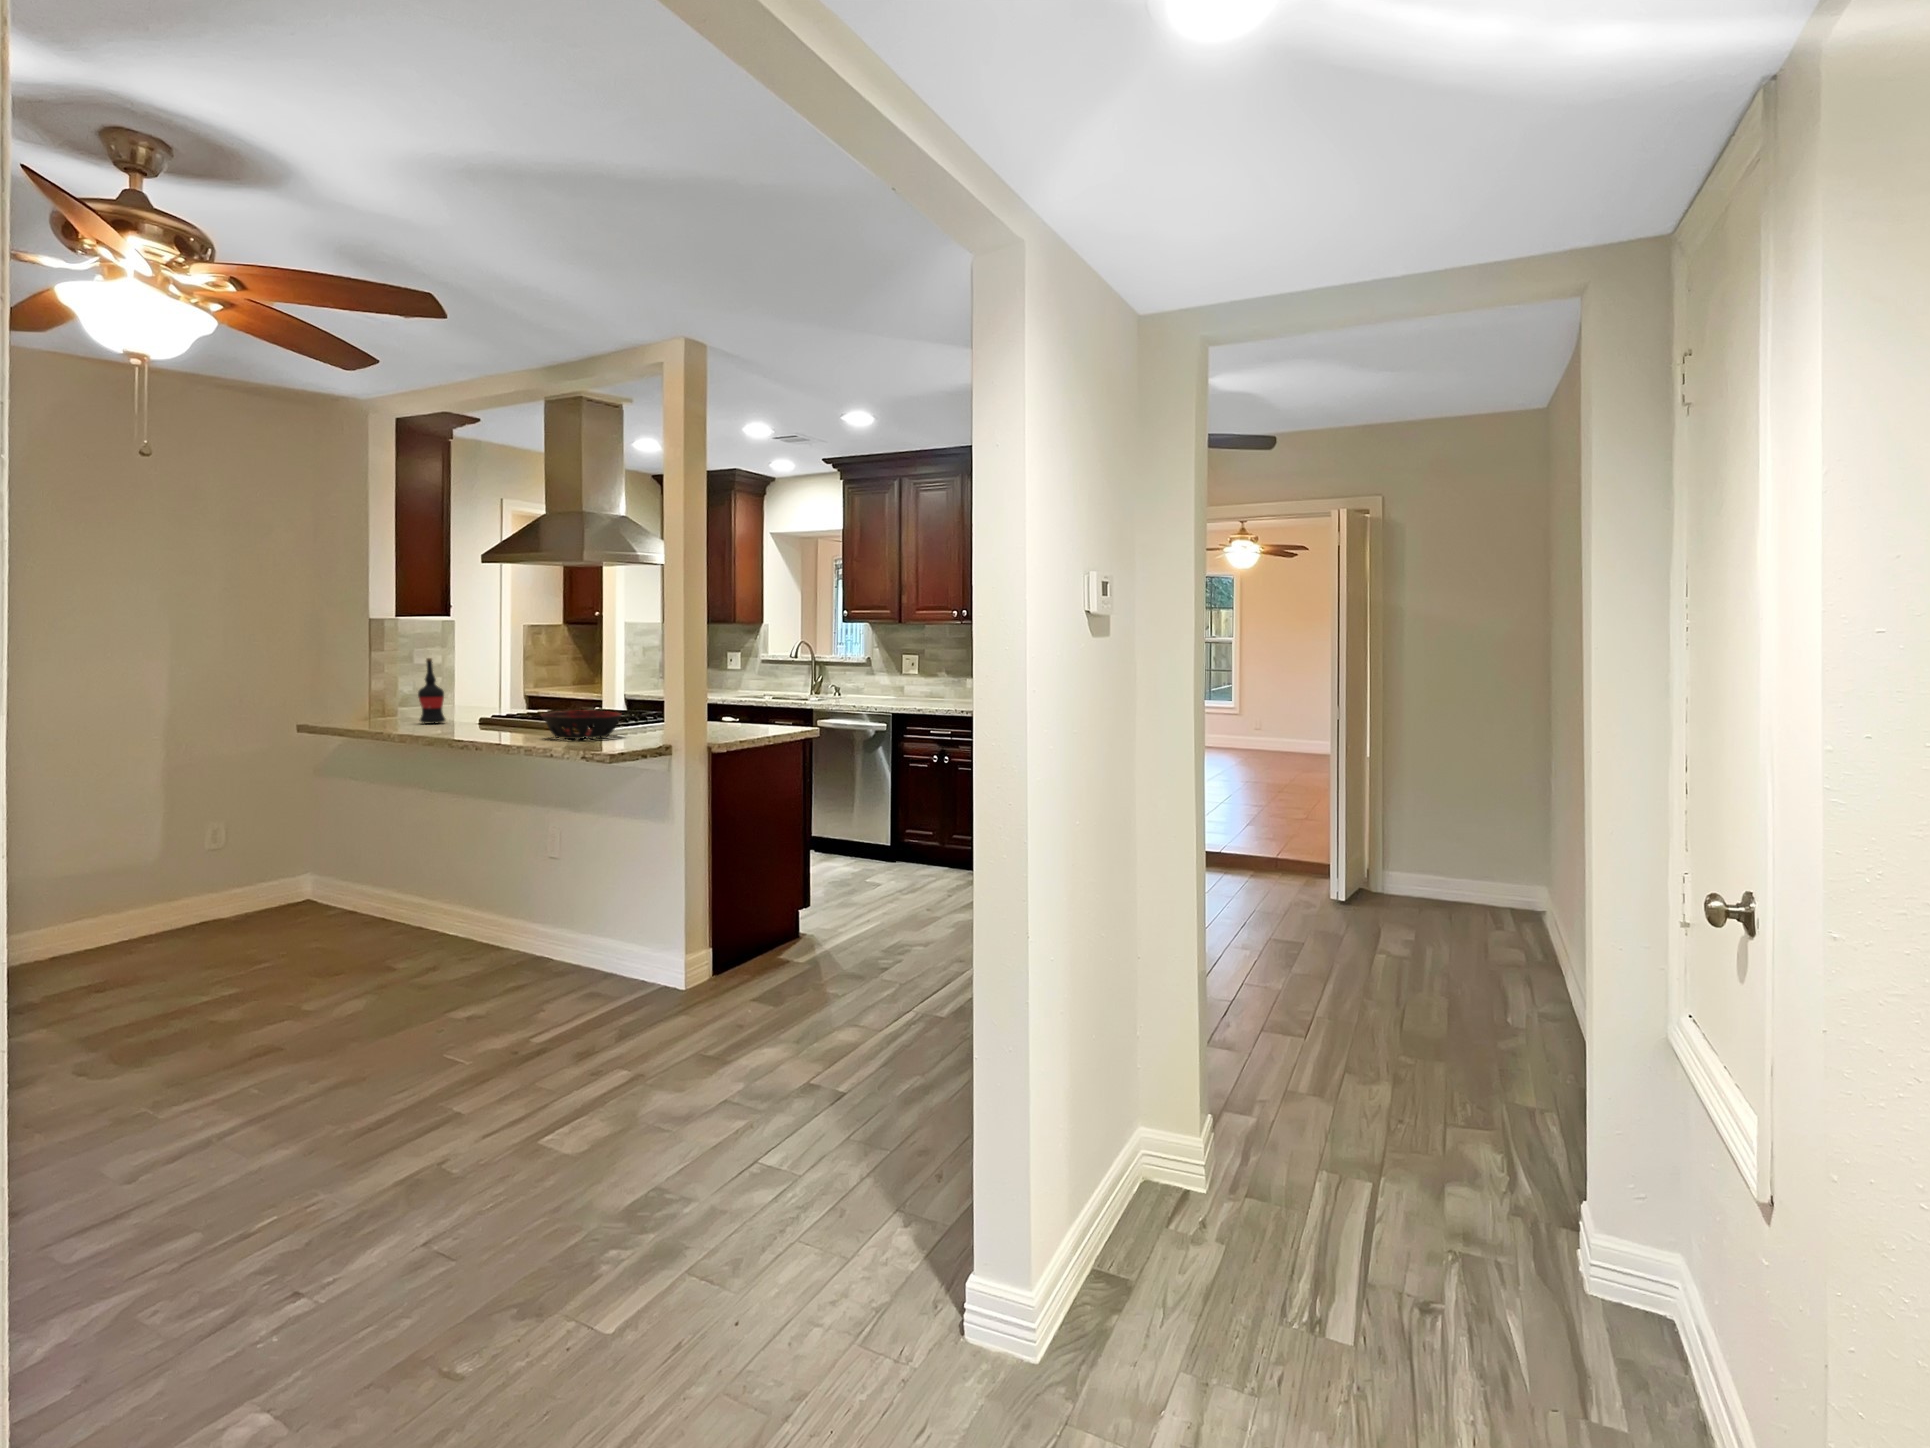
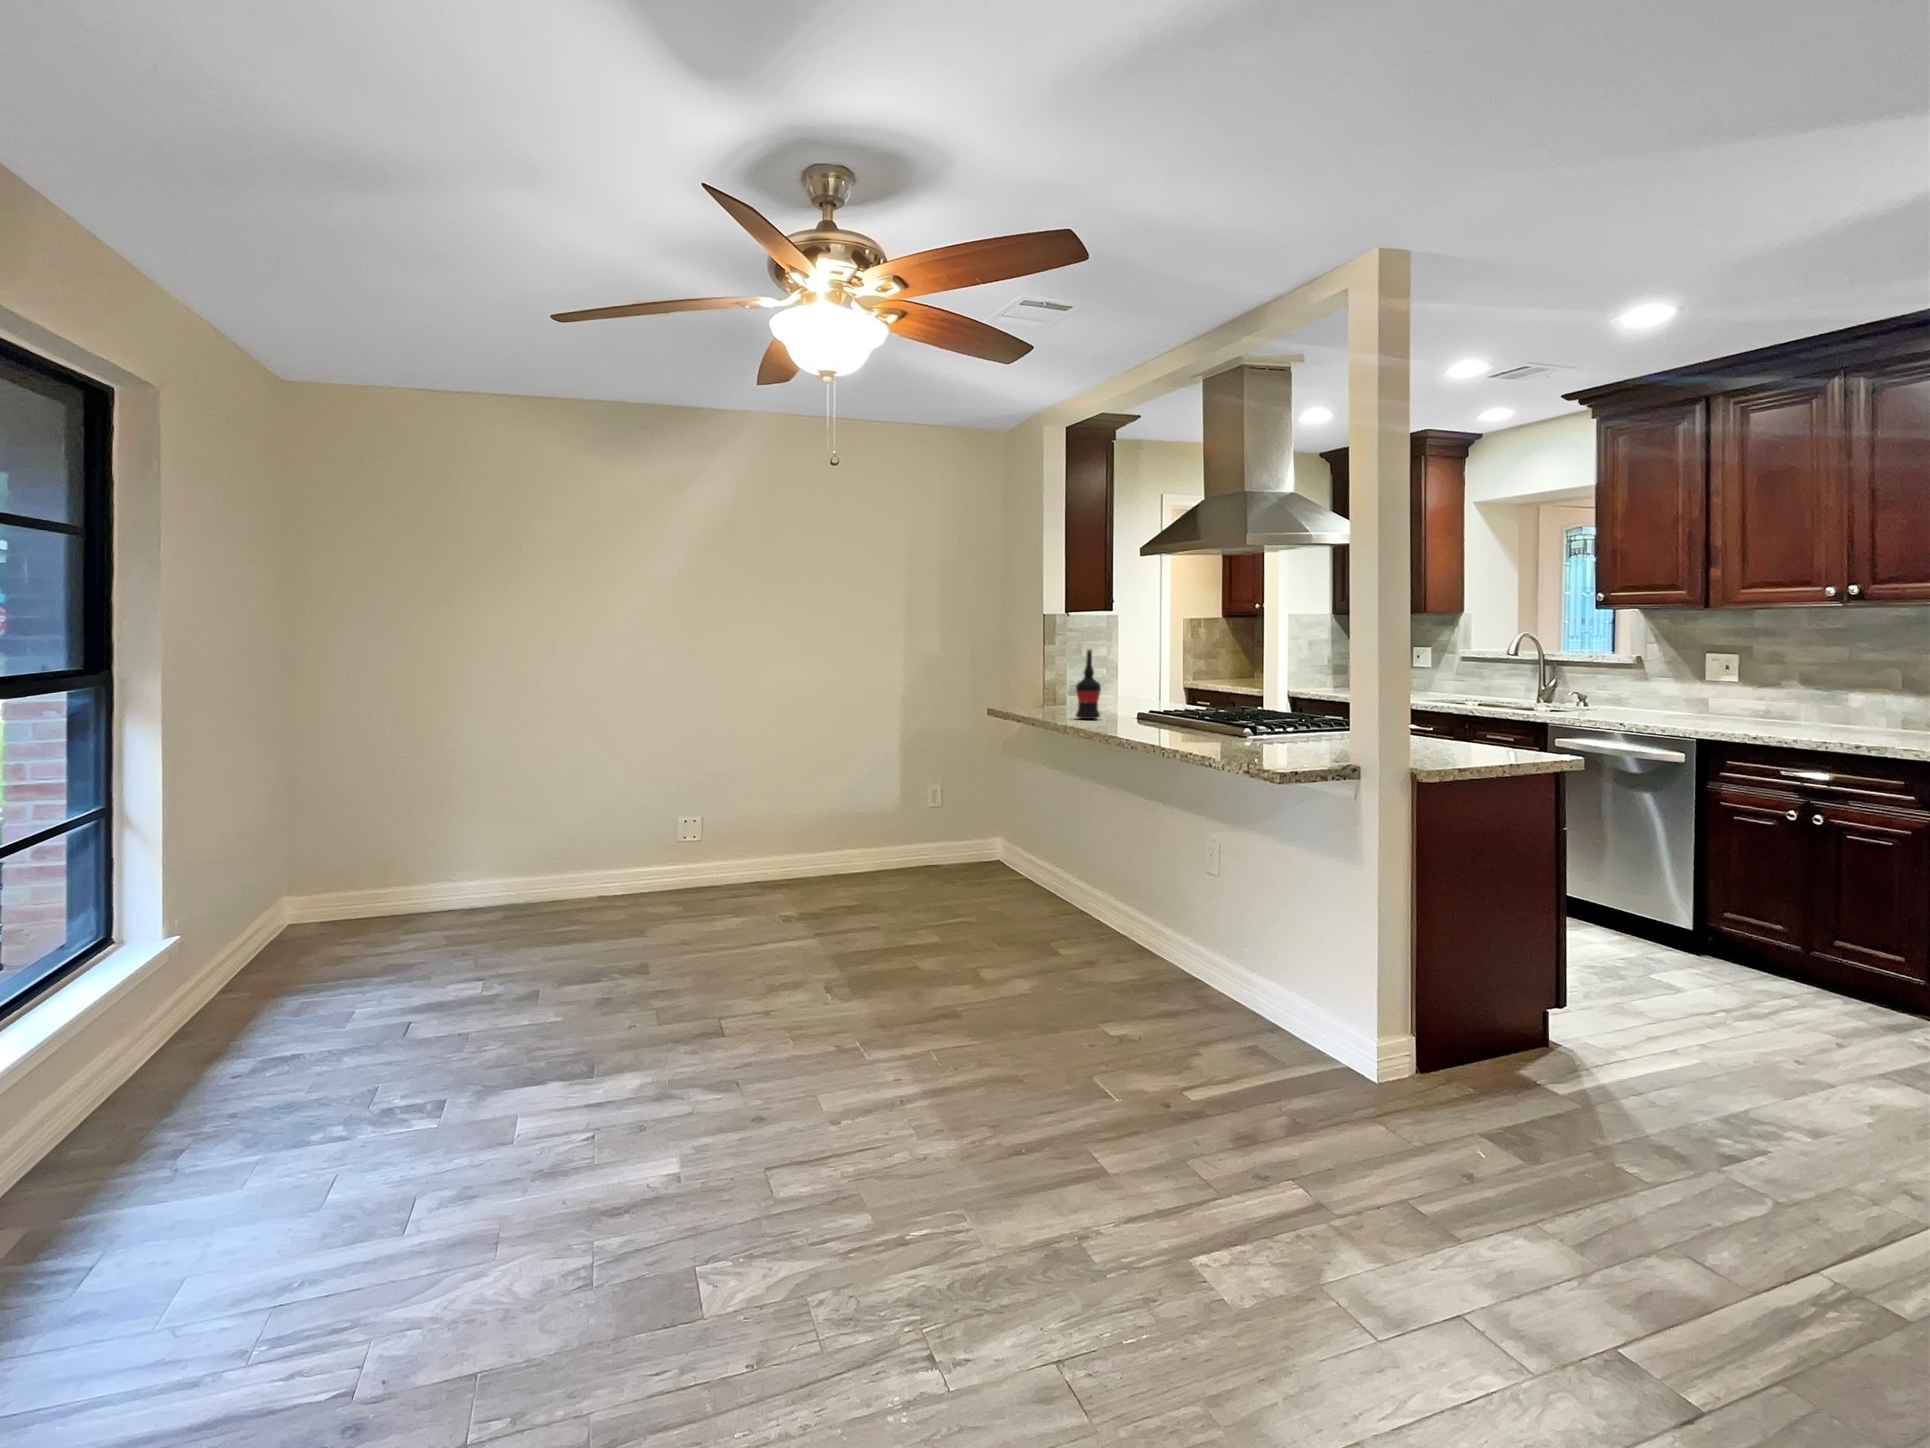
decorative bowl: present [541,711,621,739] -> none [1195,712,1295,748]

